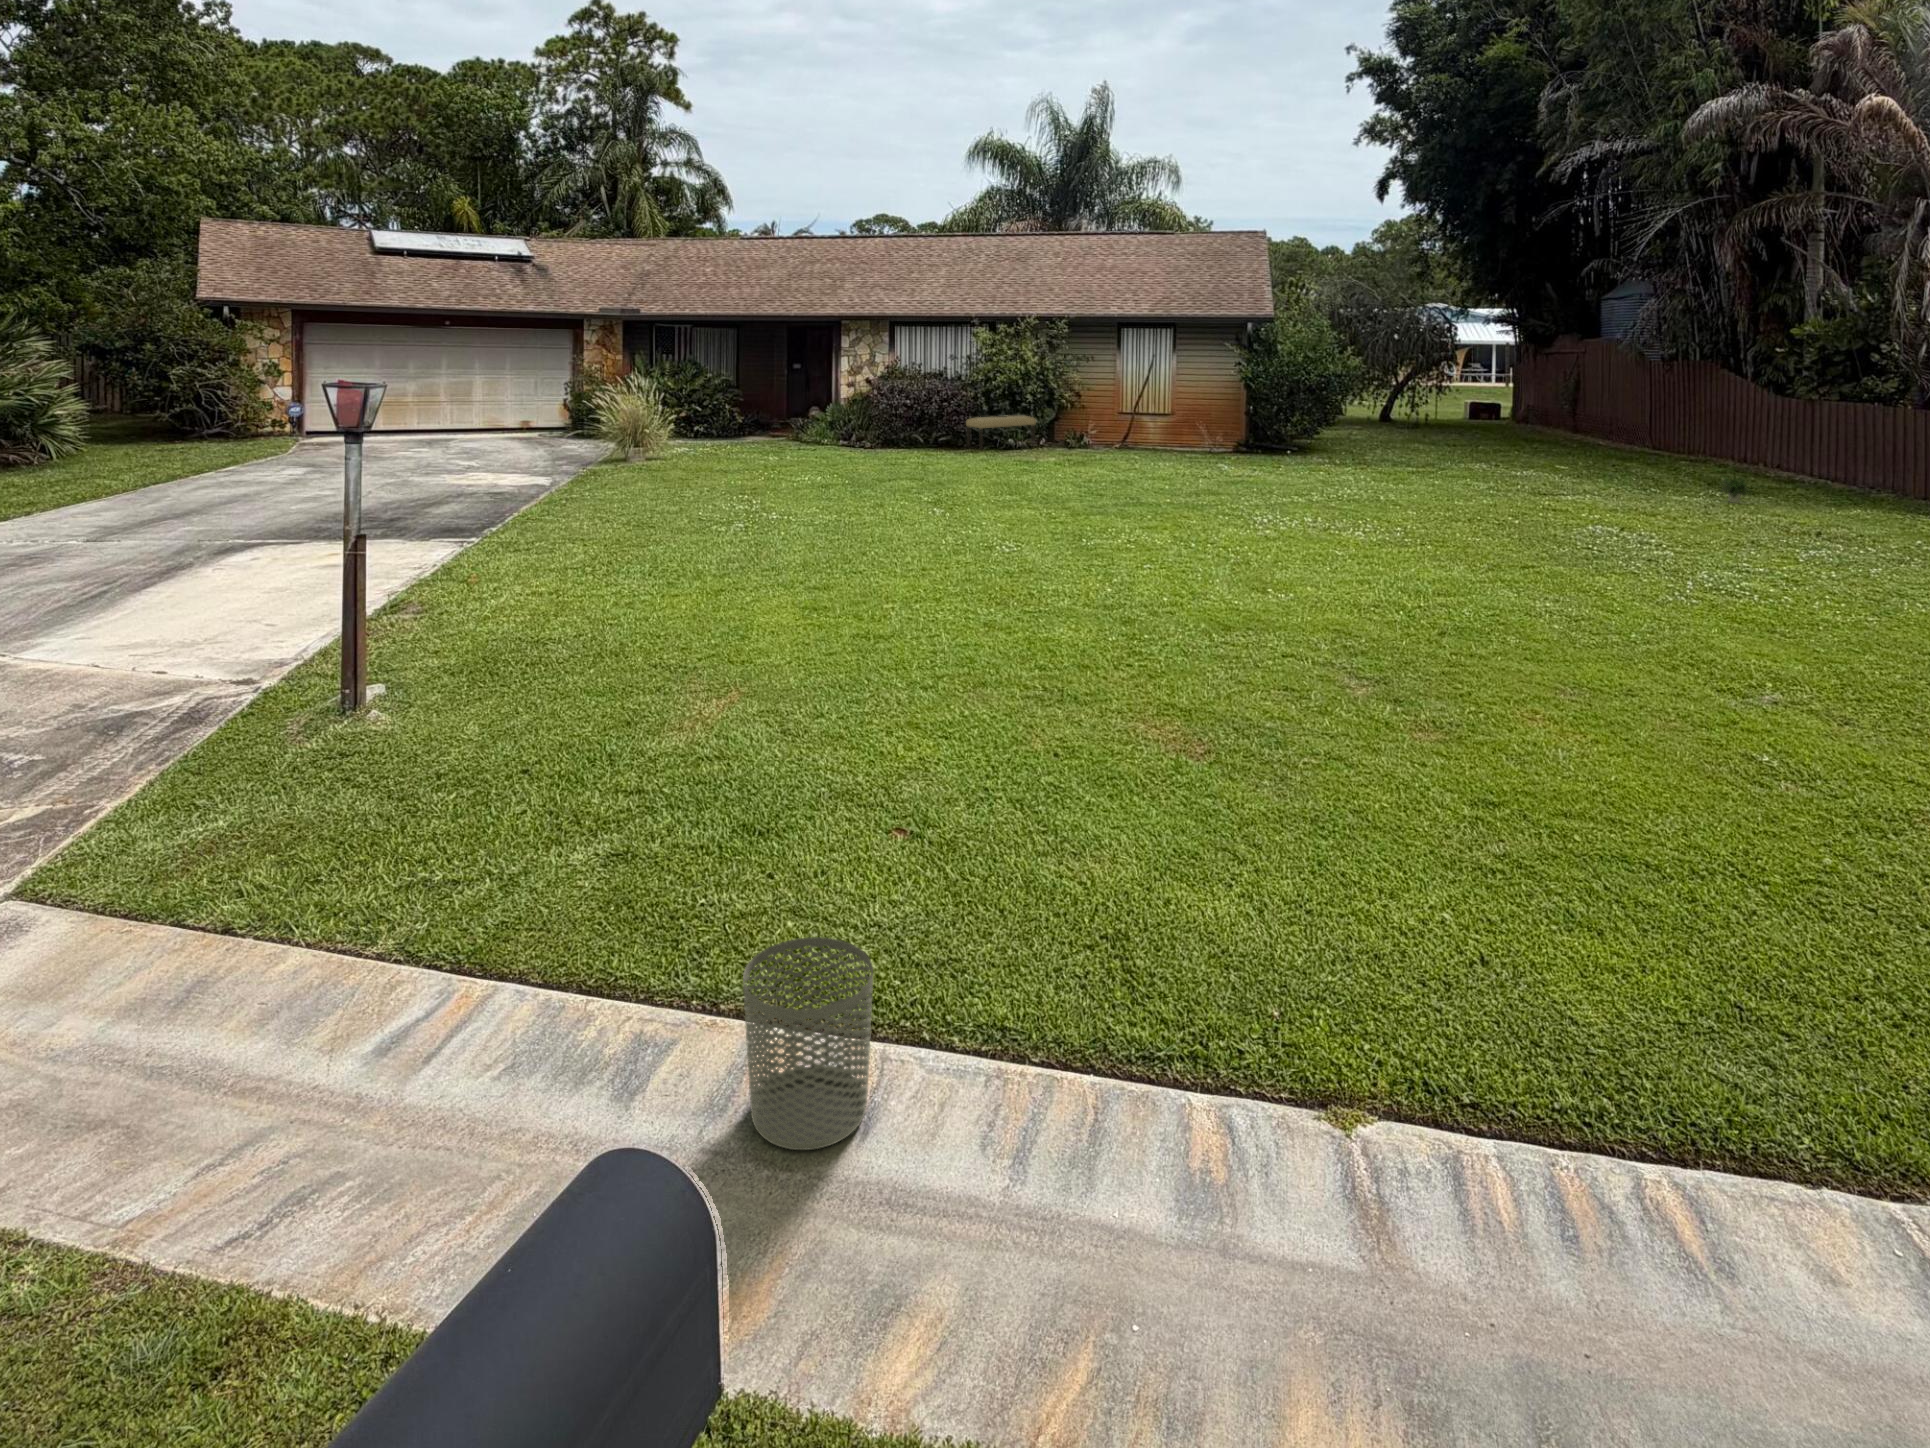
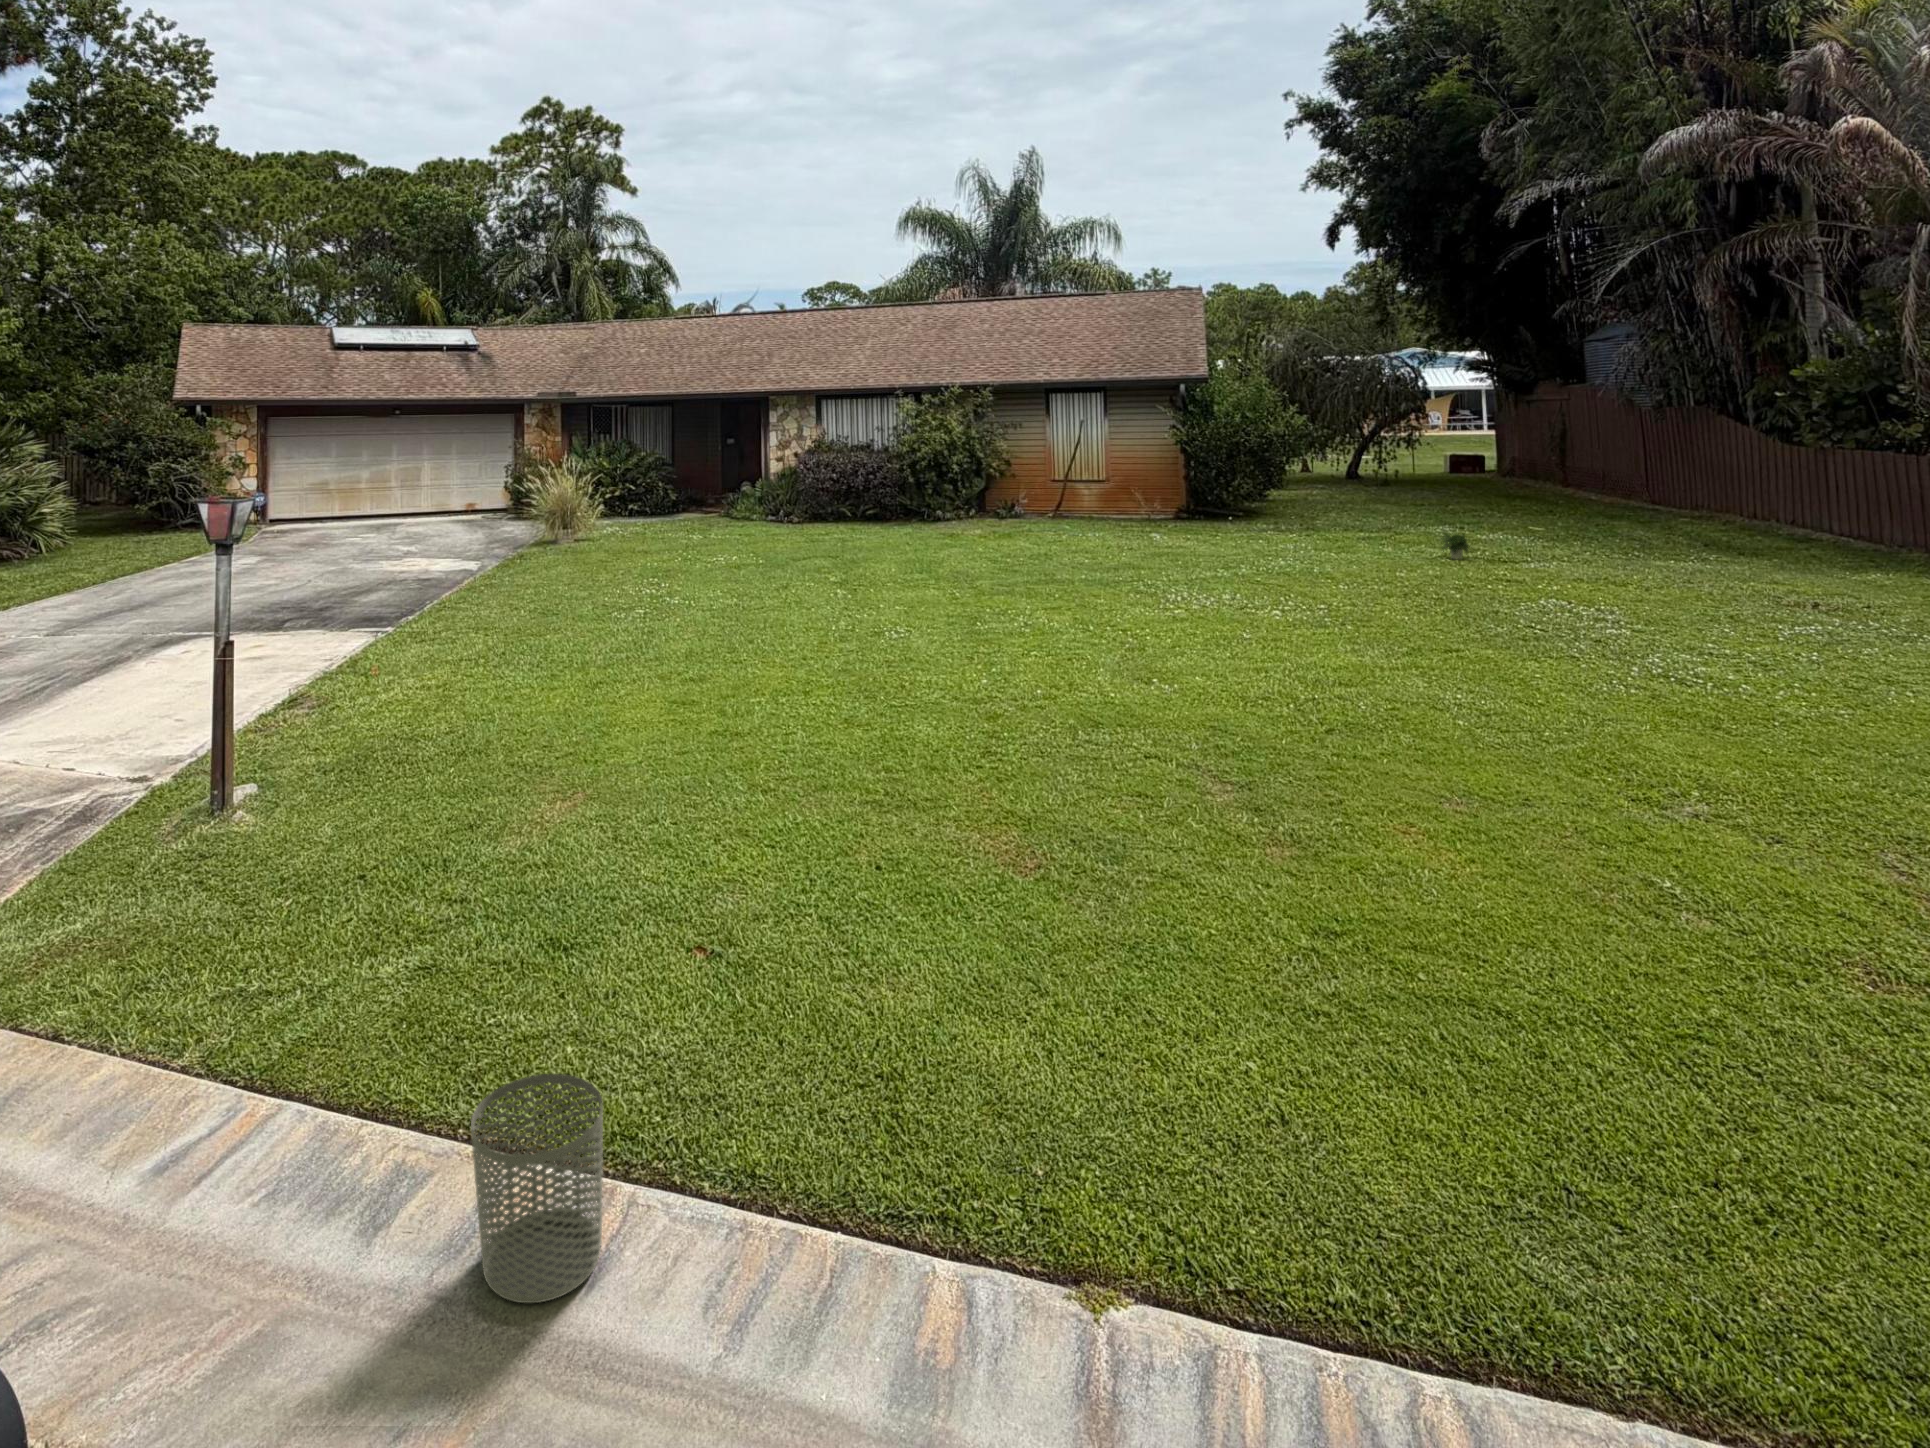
bench: present [966,415,1036,449] -> none [895,488,967,525]
potted plant: present [1720,477,1750,503] -> present [1441,534,1470,559]

